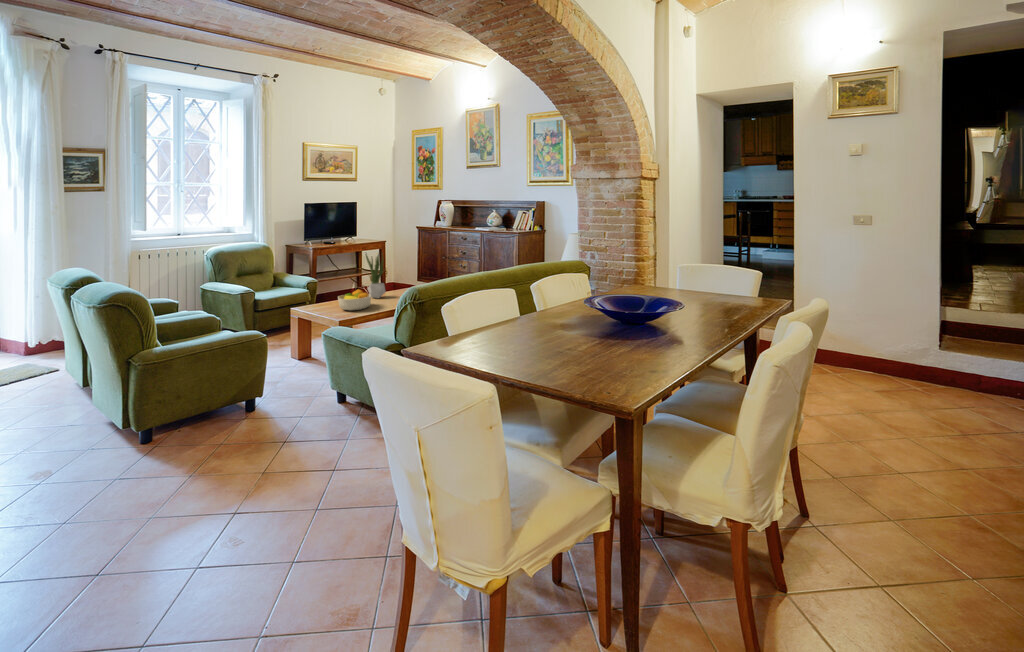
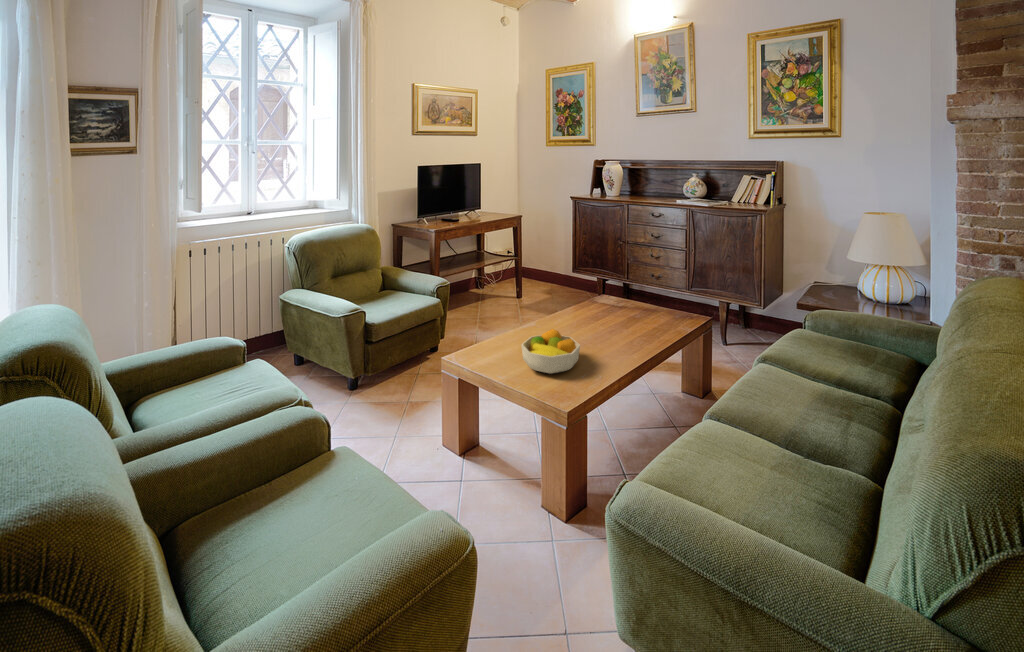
potted plant: present [365,253,385,298] -> none [549,257,585,336]

